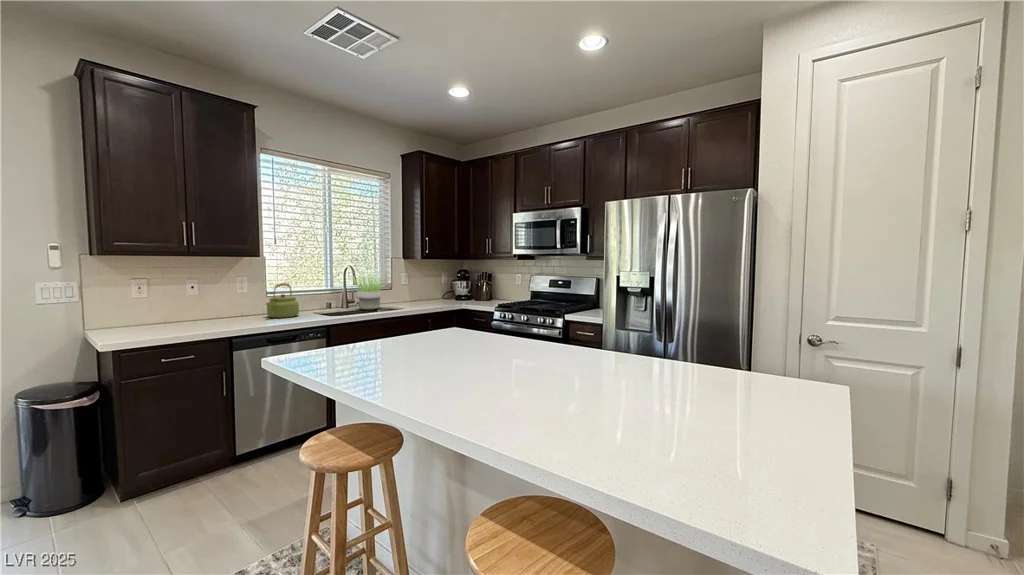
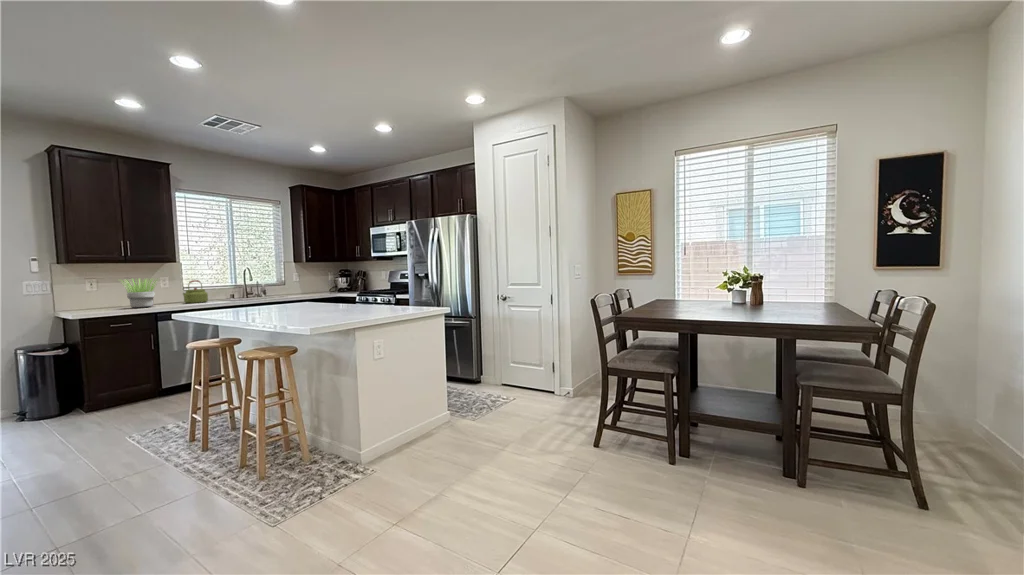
potted plant: present [355,276,384,310] -> present [122,279,157,308]

